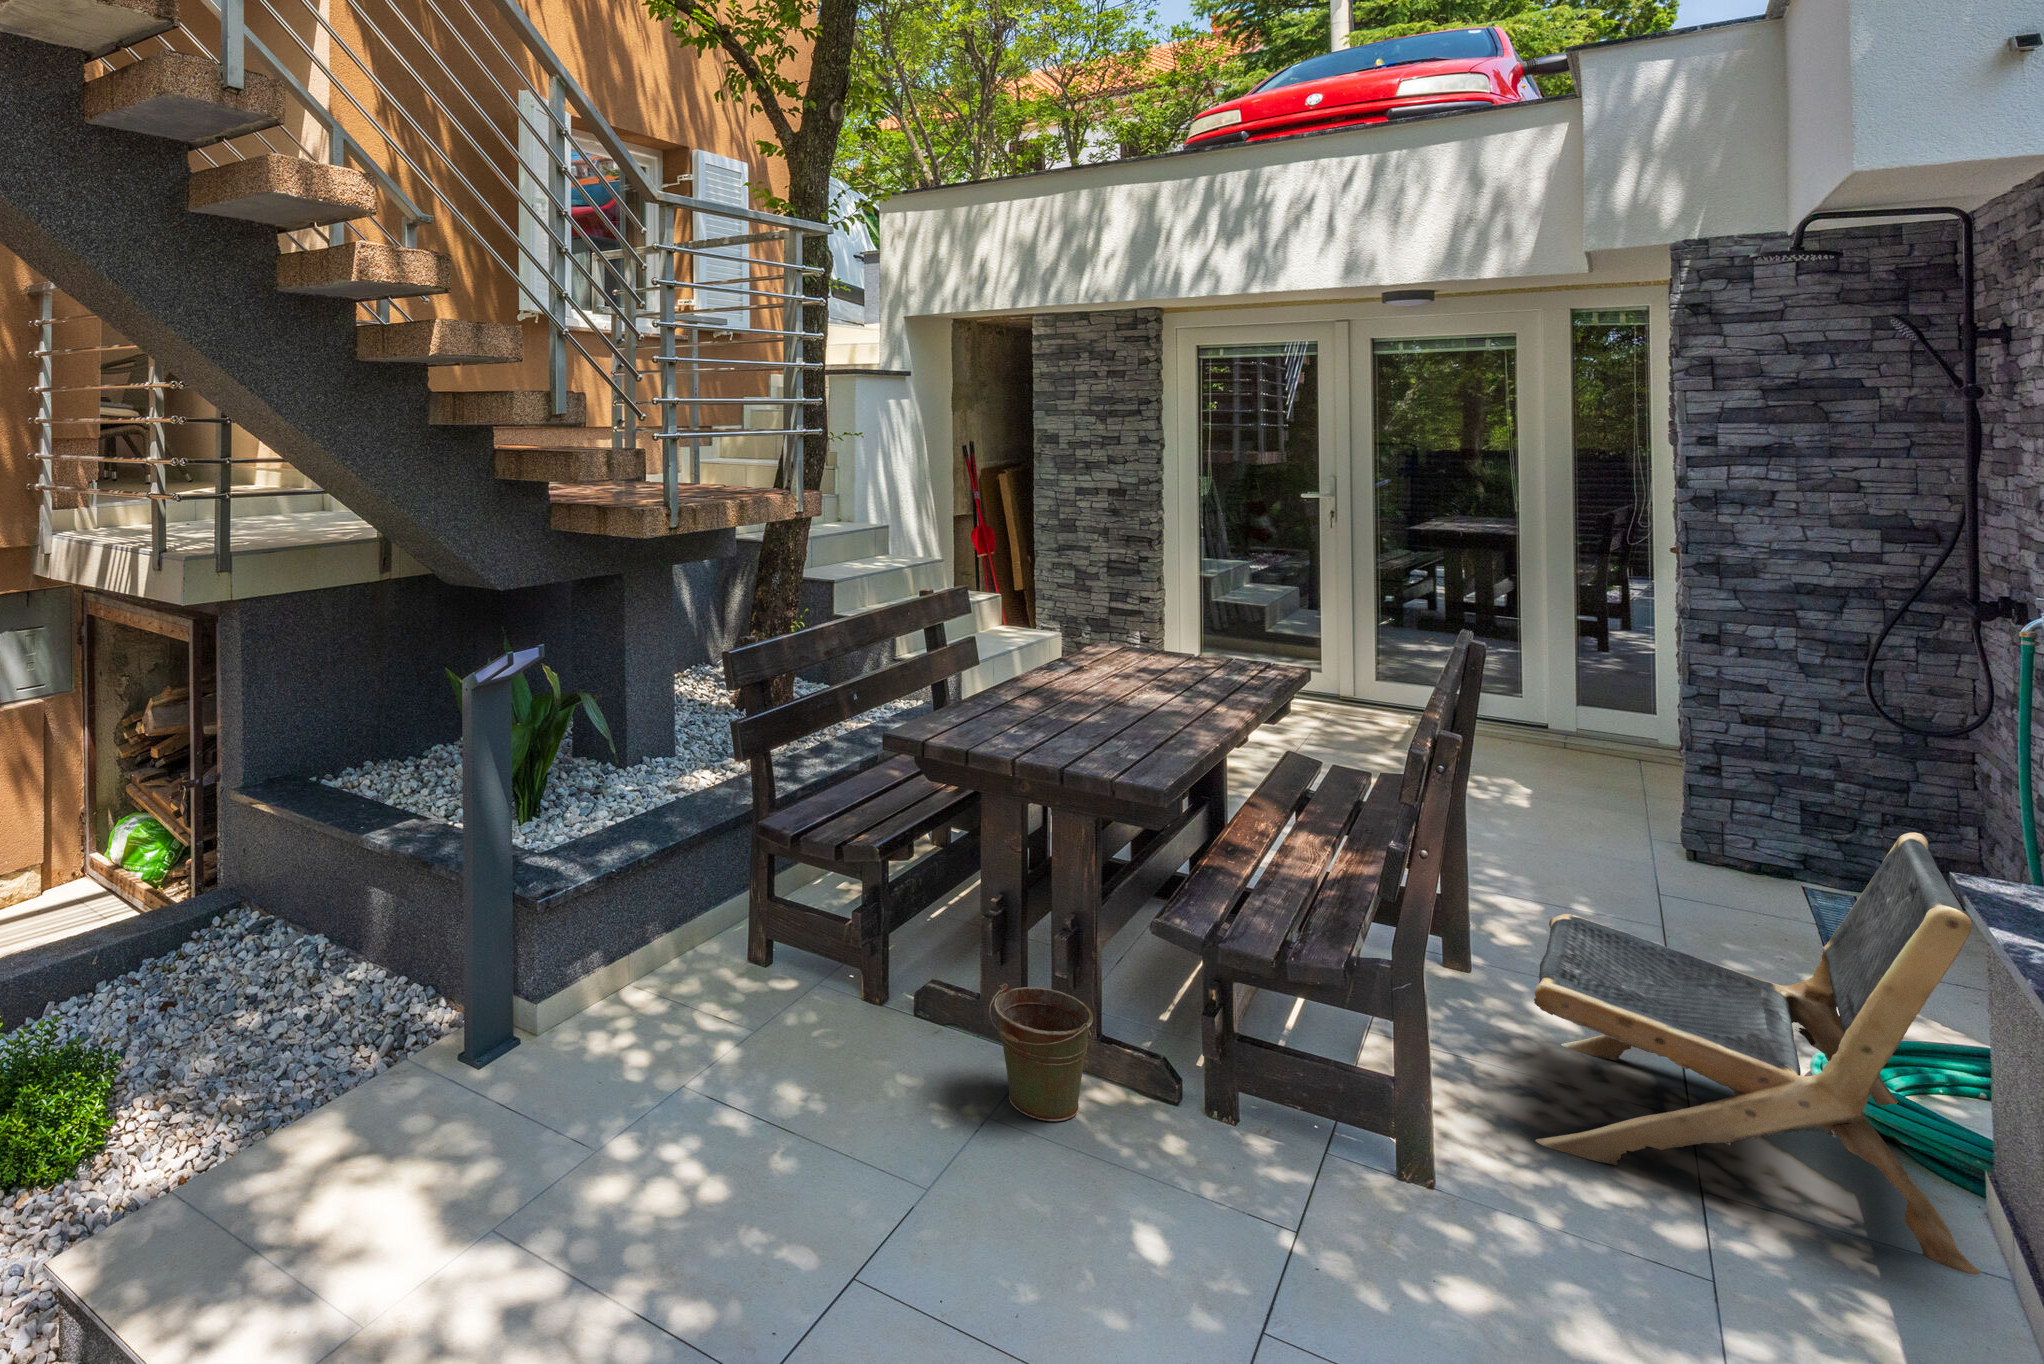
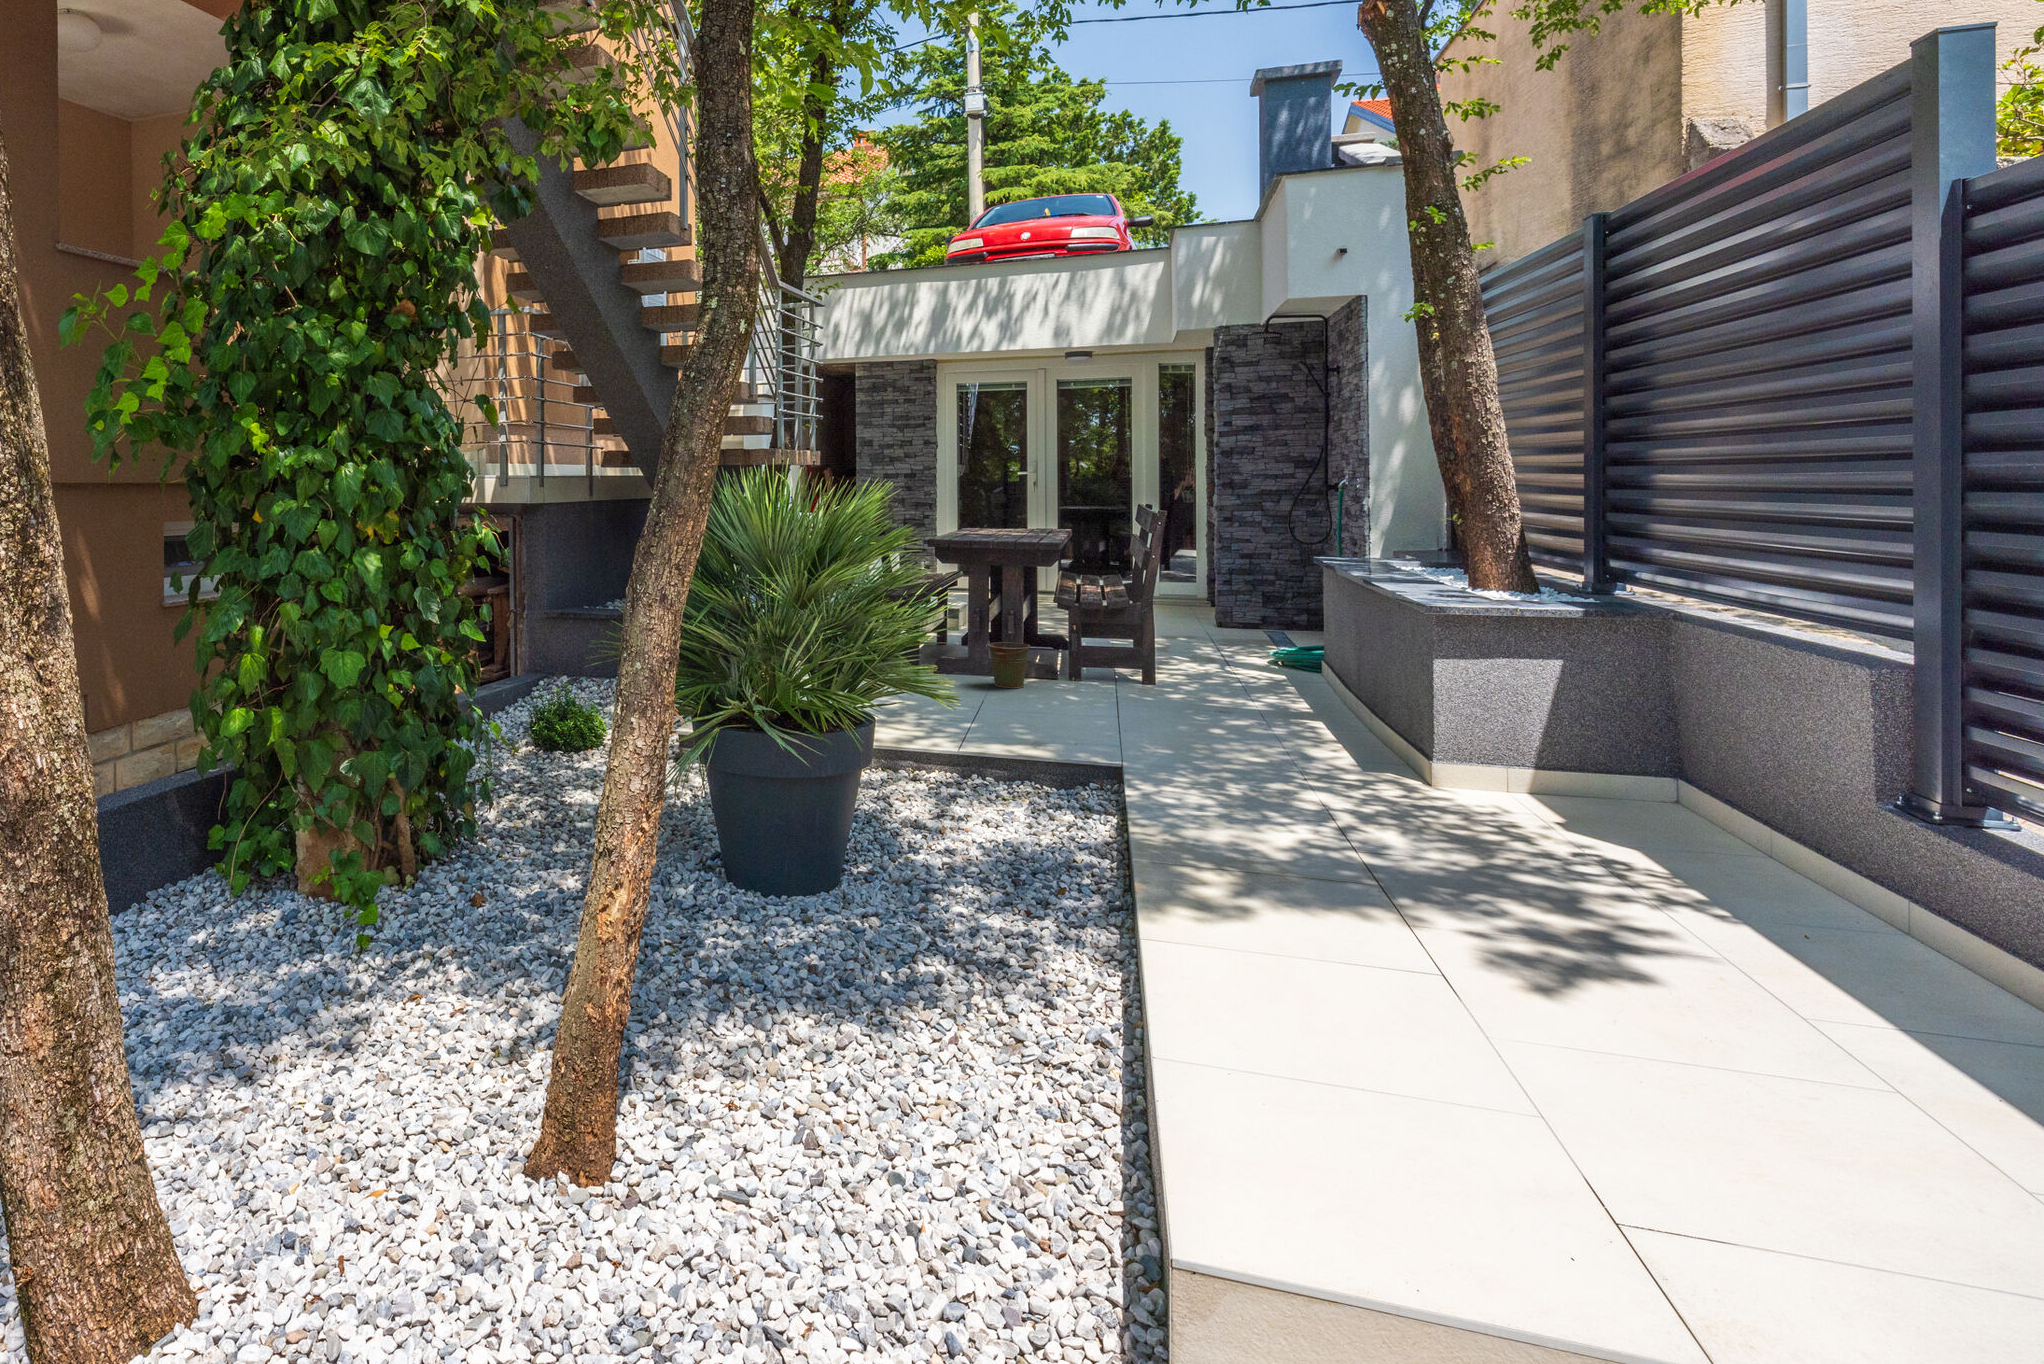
lounge chair: present [1534,833,1981,1275] -> none [1183,554,1323,687]

